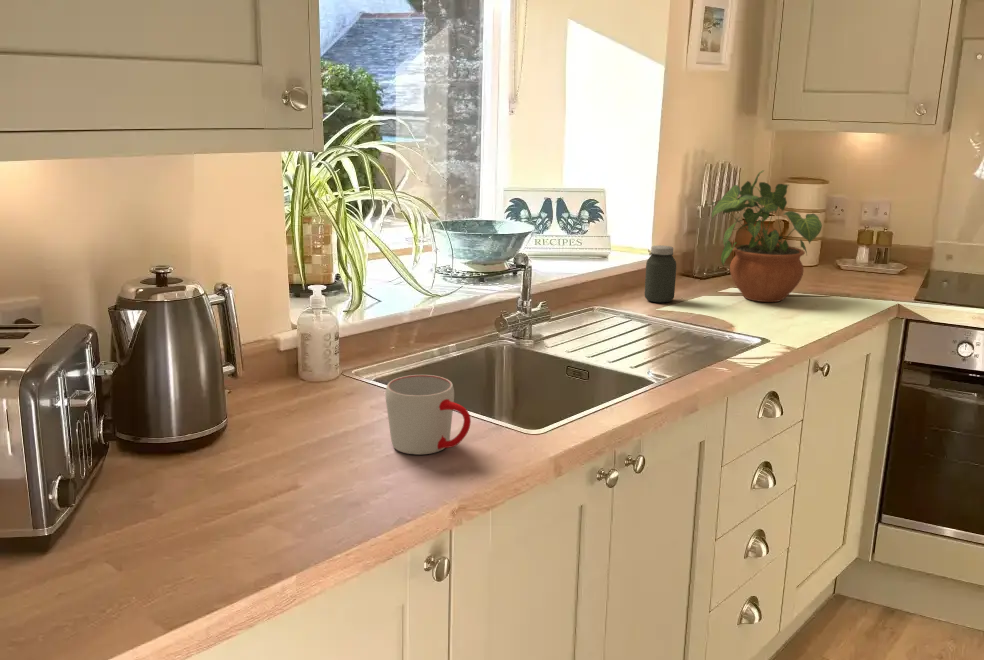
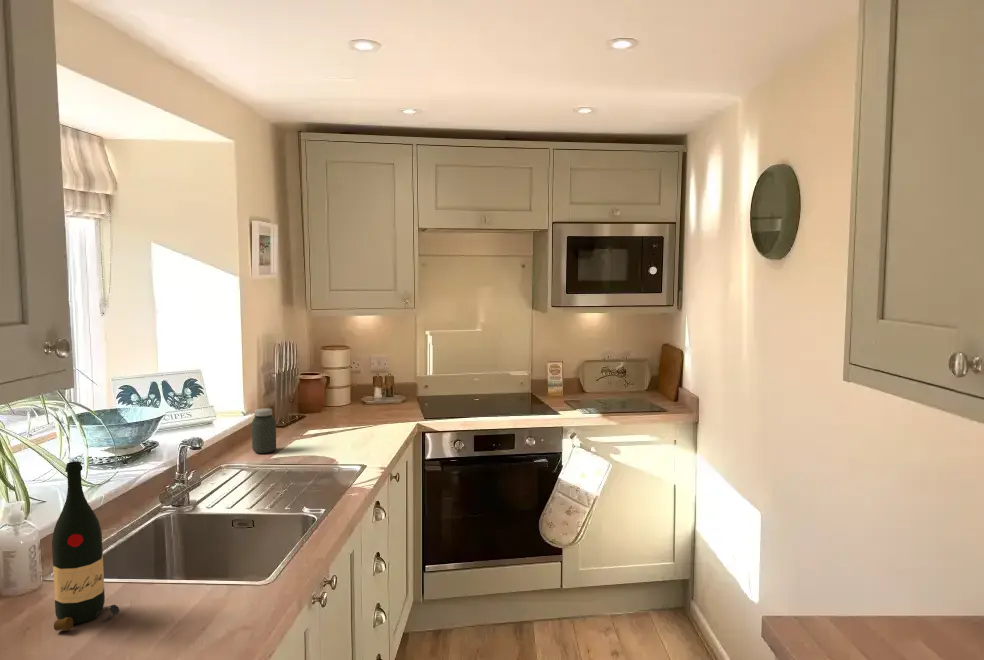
potted plant: present [712,171,822,302] -> none [289,344,372,439]
wine bottle: none [304,247,364,426] -> present [52,461,120,631]
mug: present [385,375,471,454] -> none [156,552,243,625]

